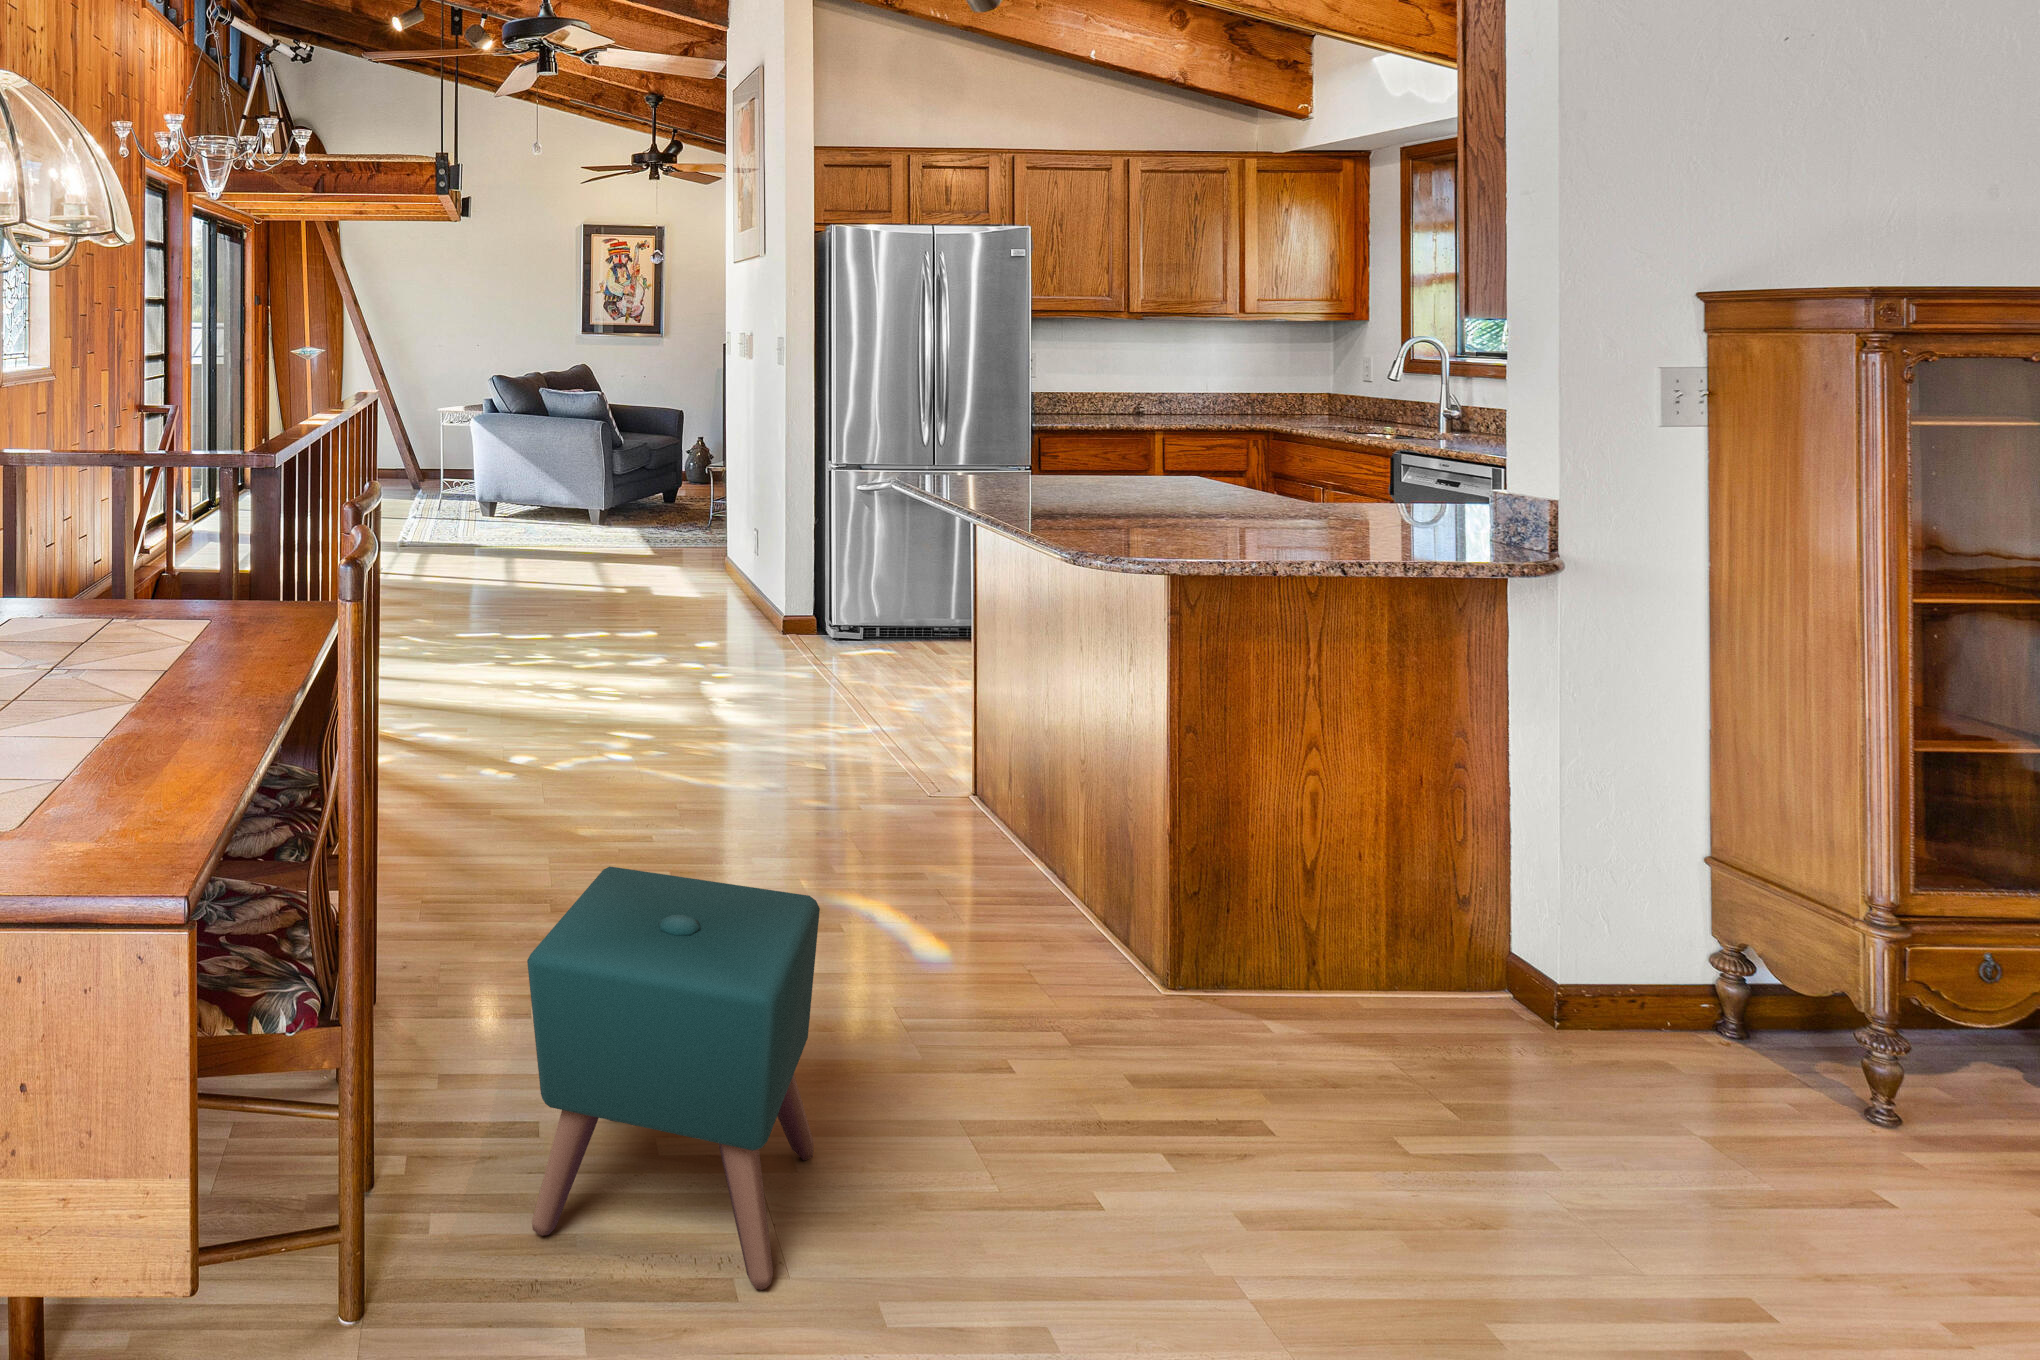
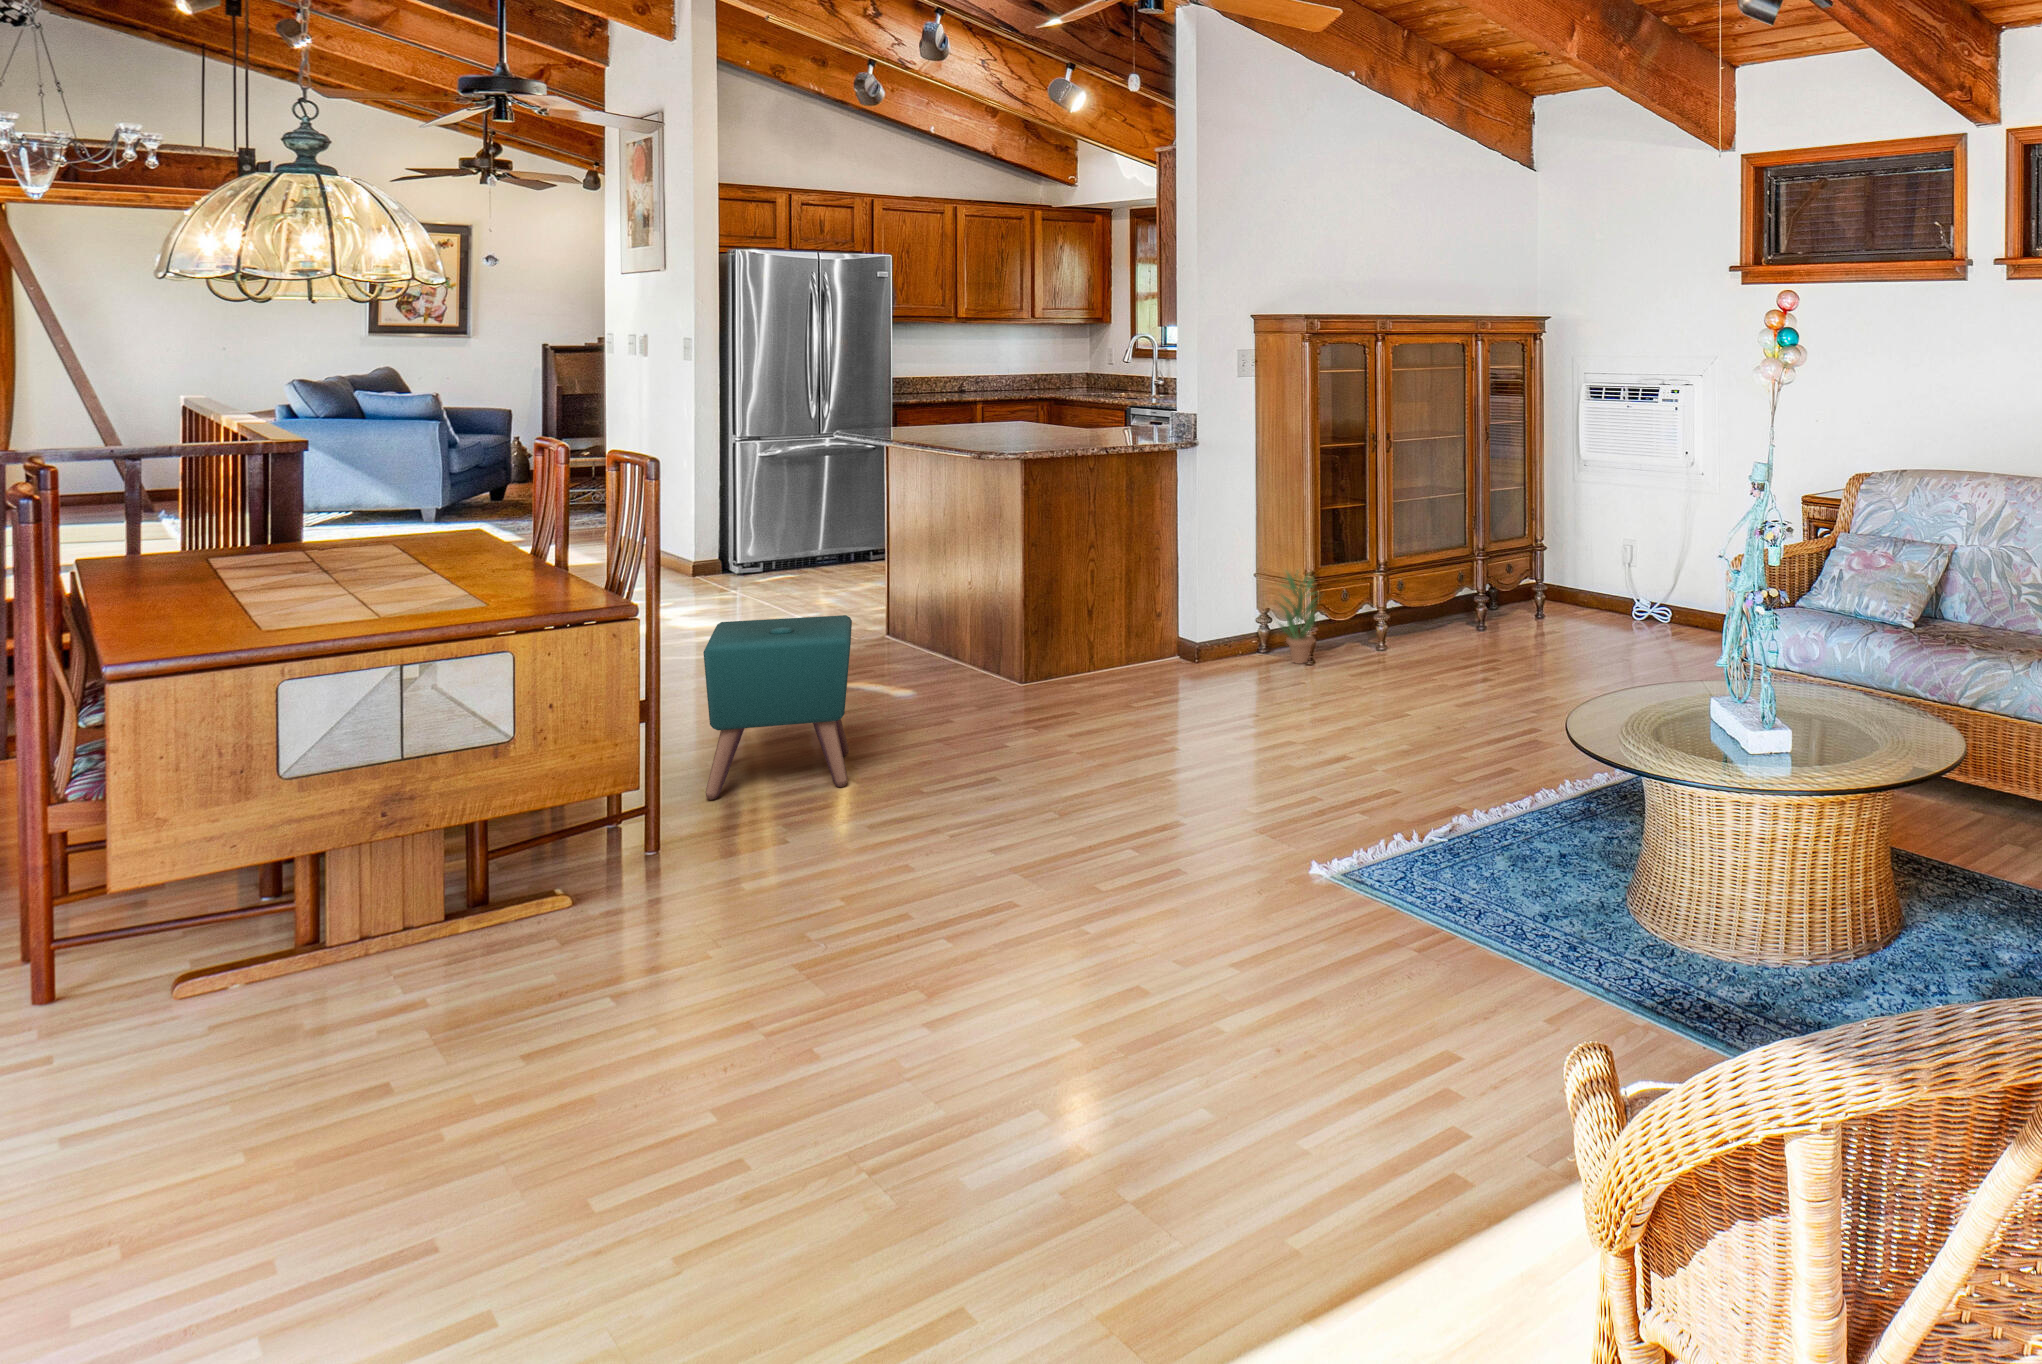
potted plant: none [1777,889,1942,1126] -> present [1280,572,1317,664]

